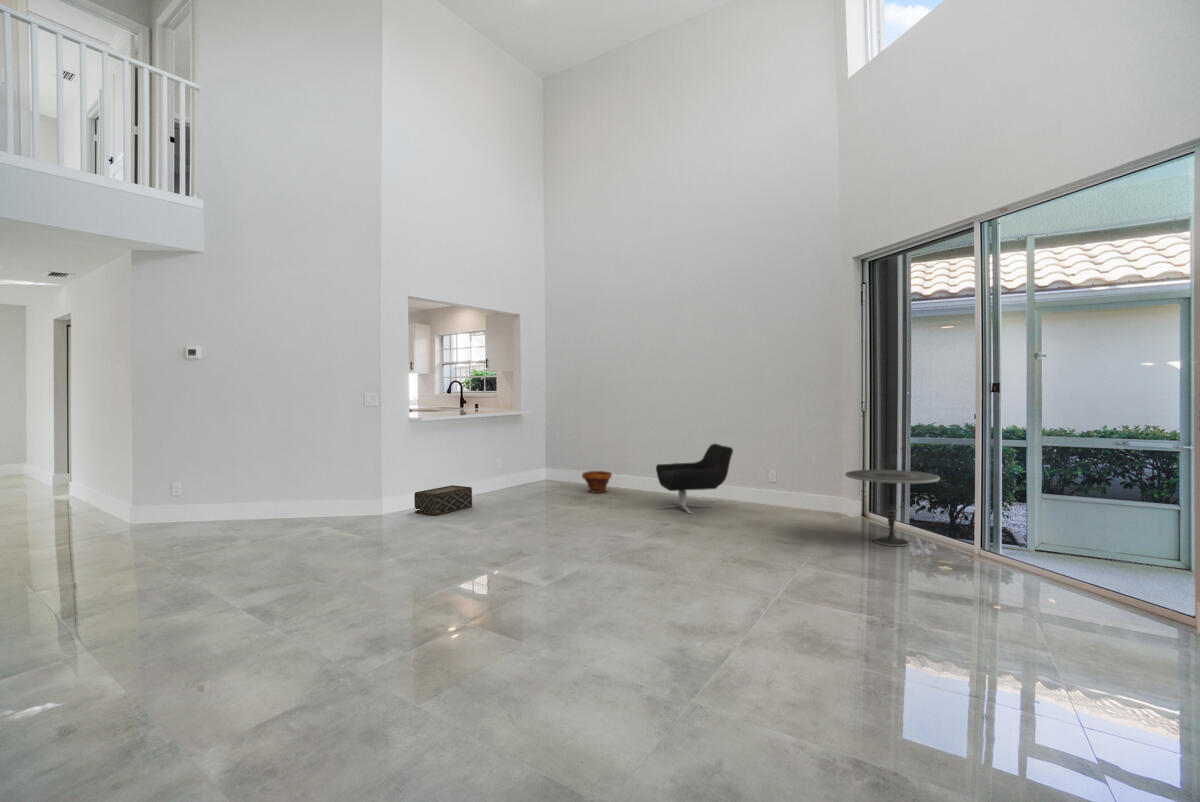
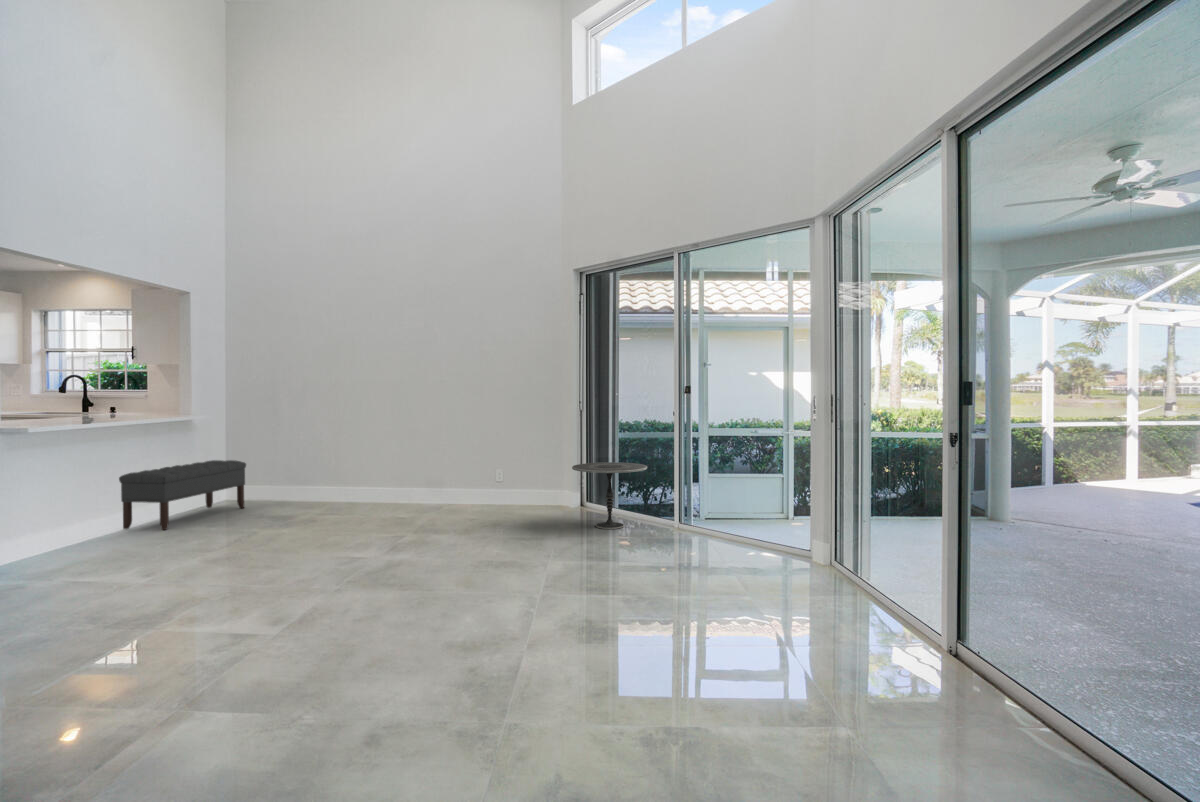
lounge chair: present [656,444,733,513] -> none [371,445,459,520]
bench: none [472,449,562,503] -> present [119,460,246,530]
planter: present [582,471,612,493] -> none [274,482,312,508]
woven basket: present [414,485,472,515] -> none [33,513,126,554]

